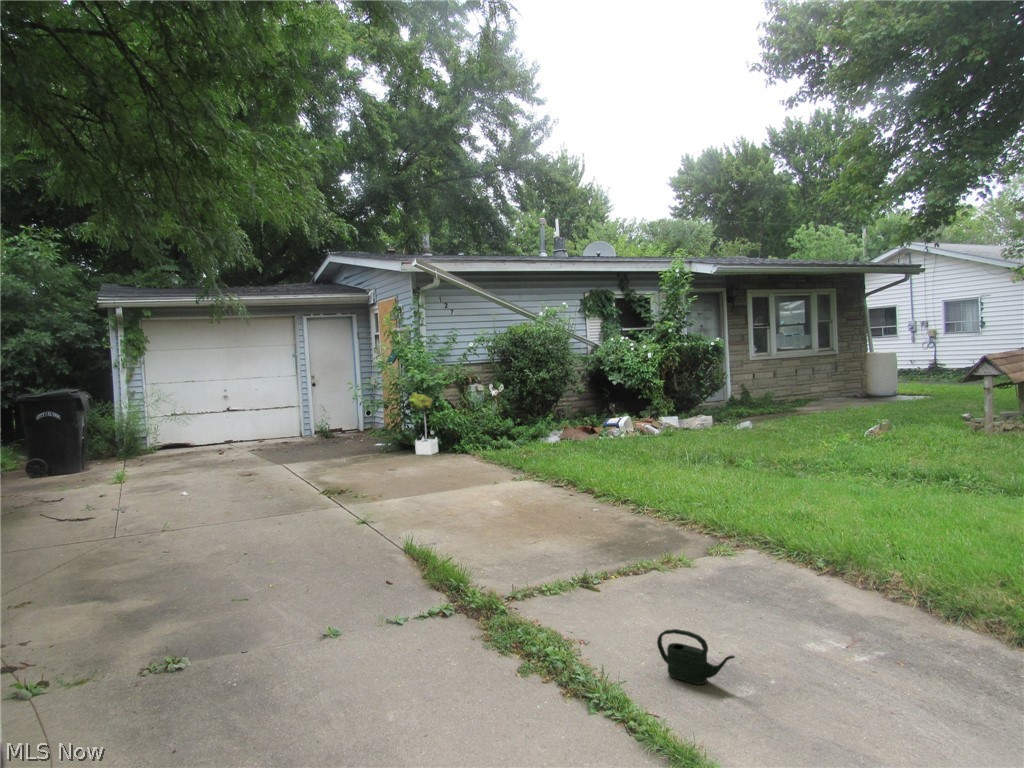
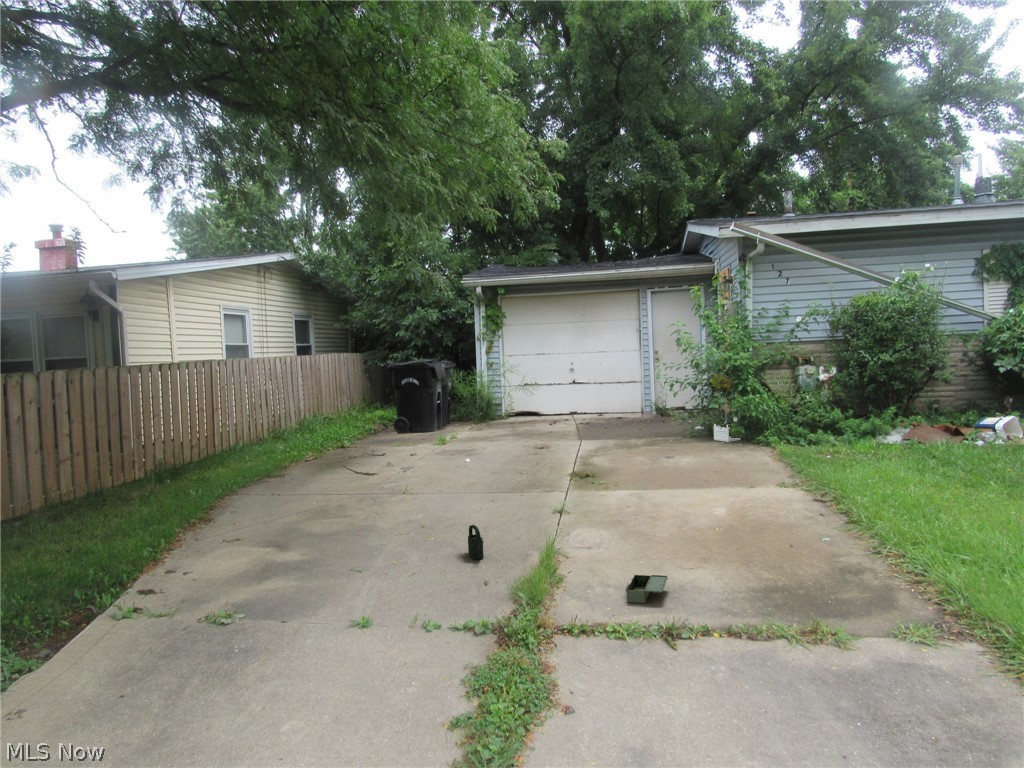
toolbox: none [552,584,601,619] -> present [626,575,668,603]
watering can: present [657,629,735,684] -> present [468,525,484,560]

